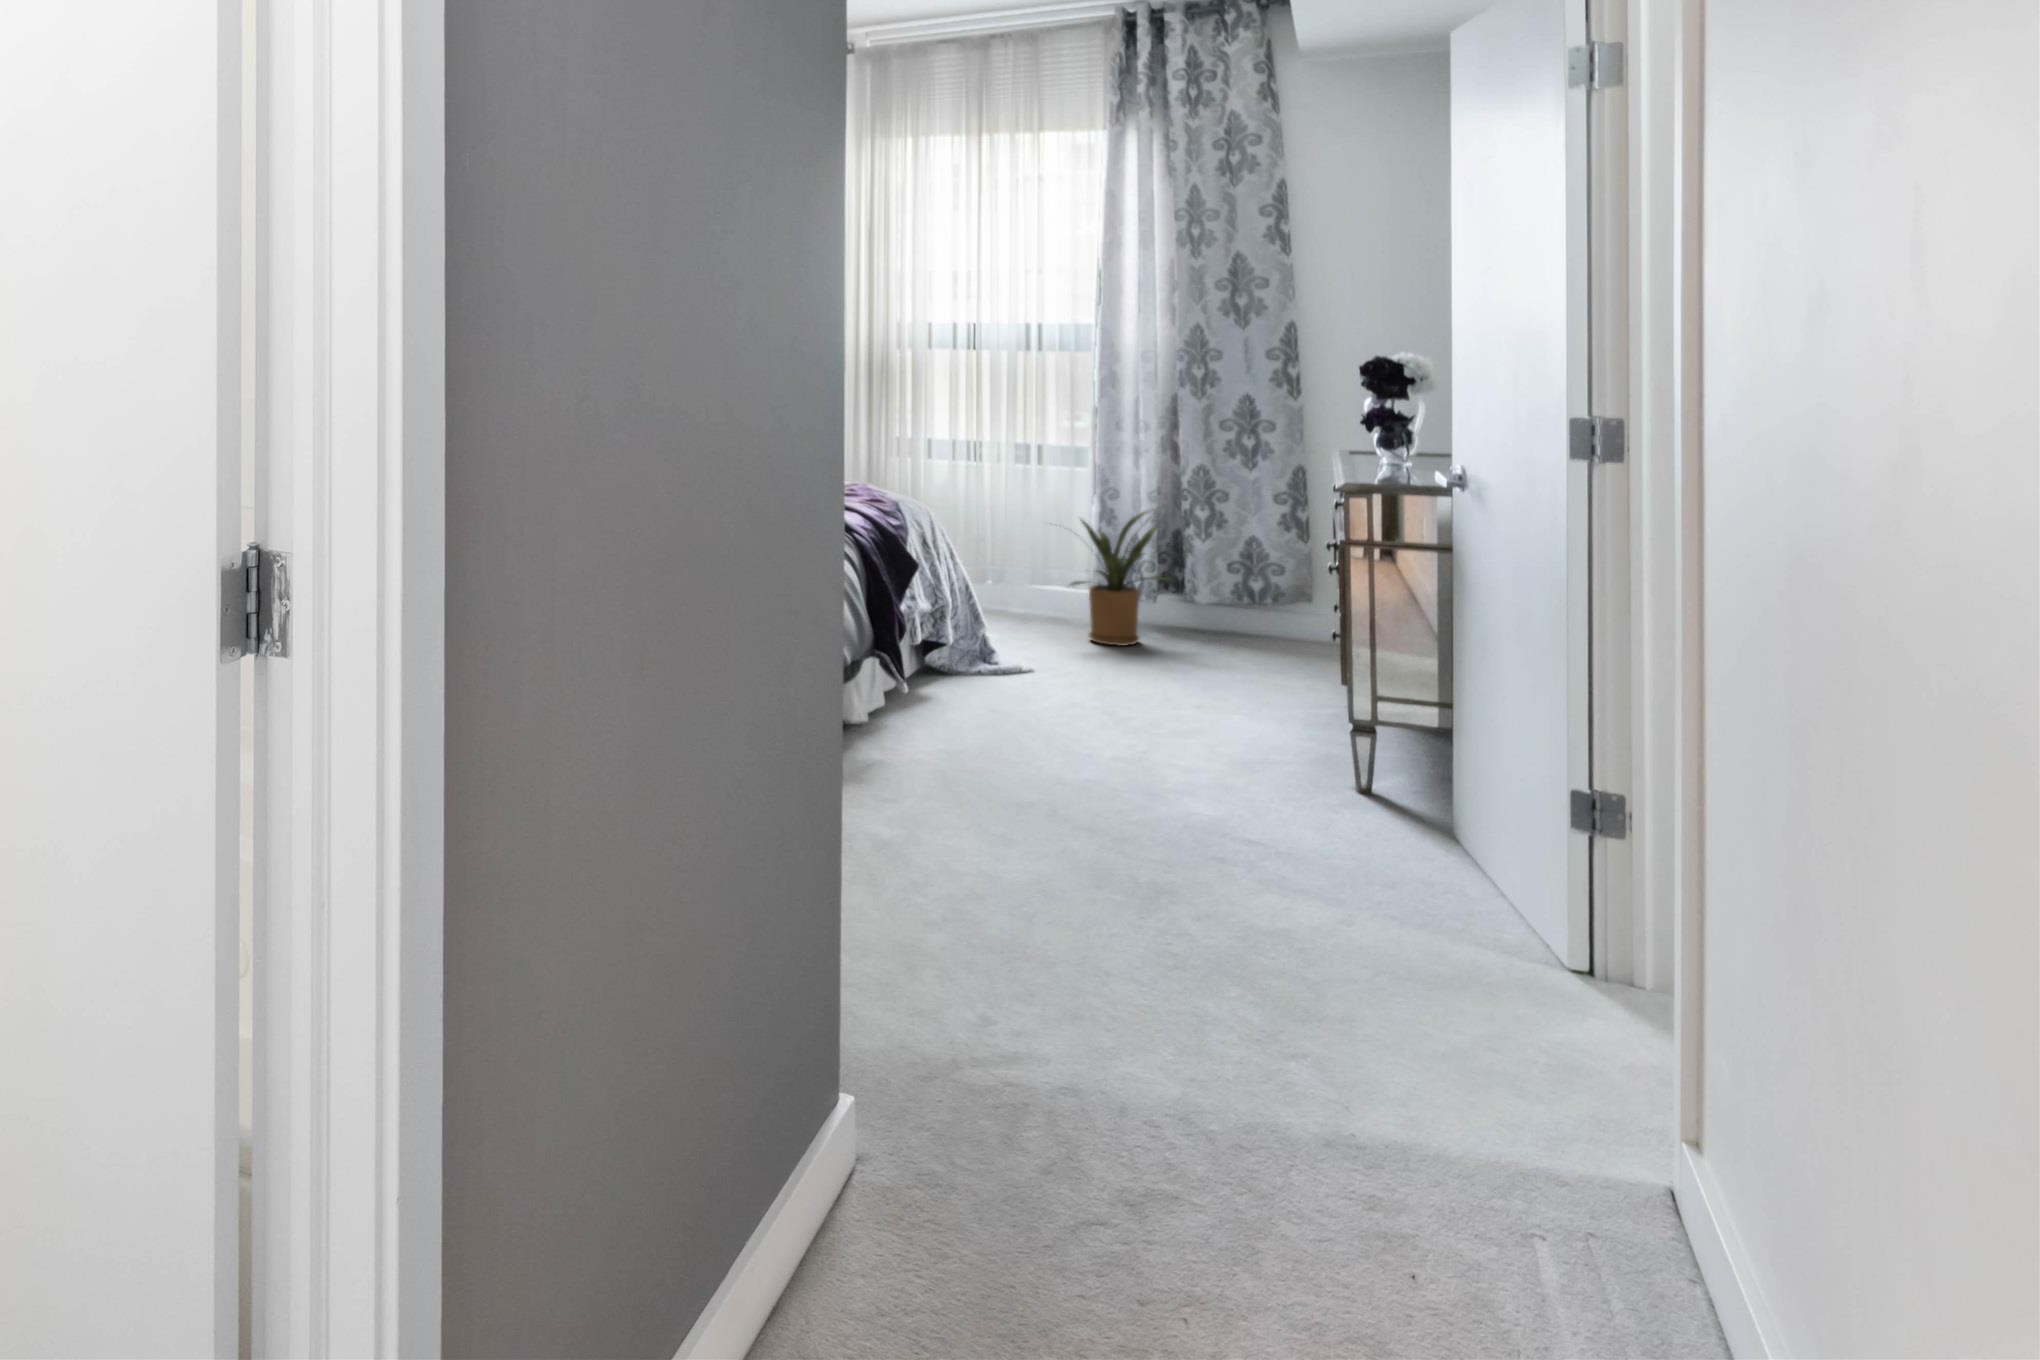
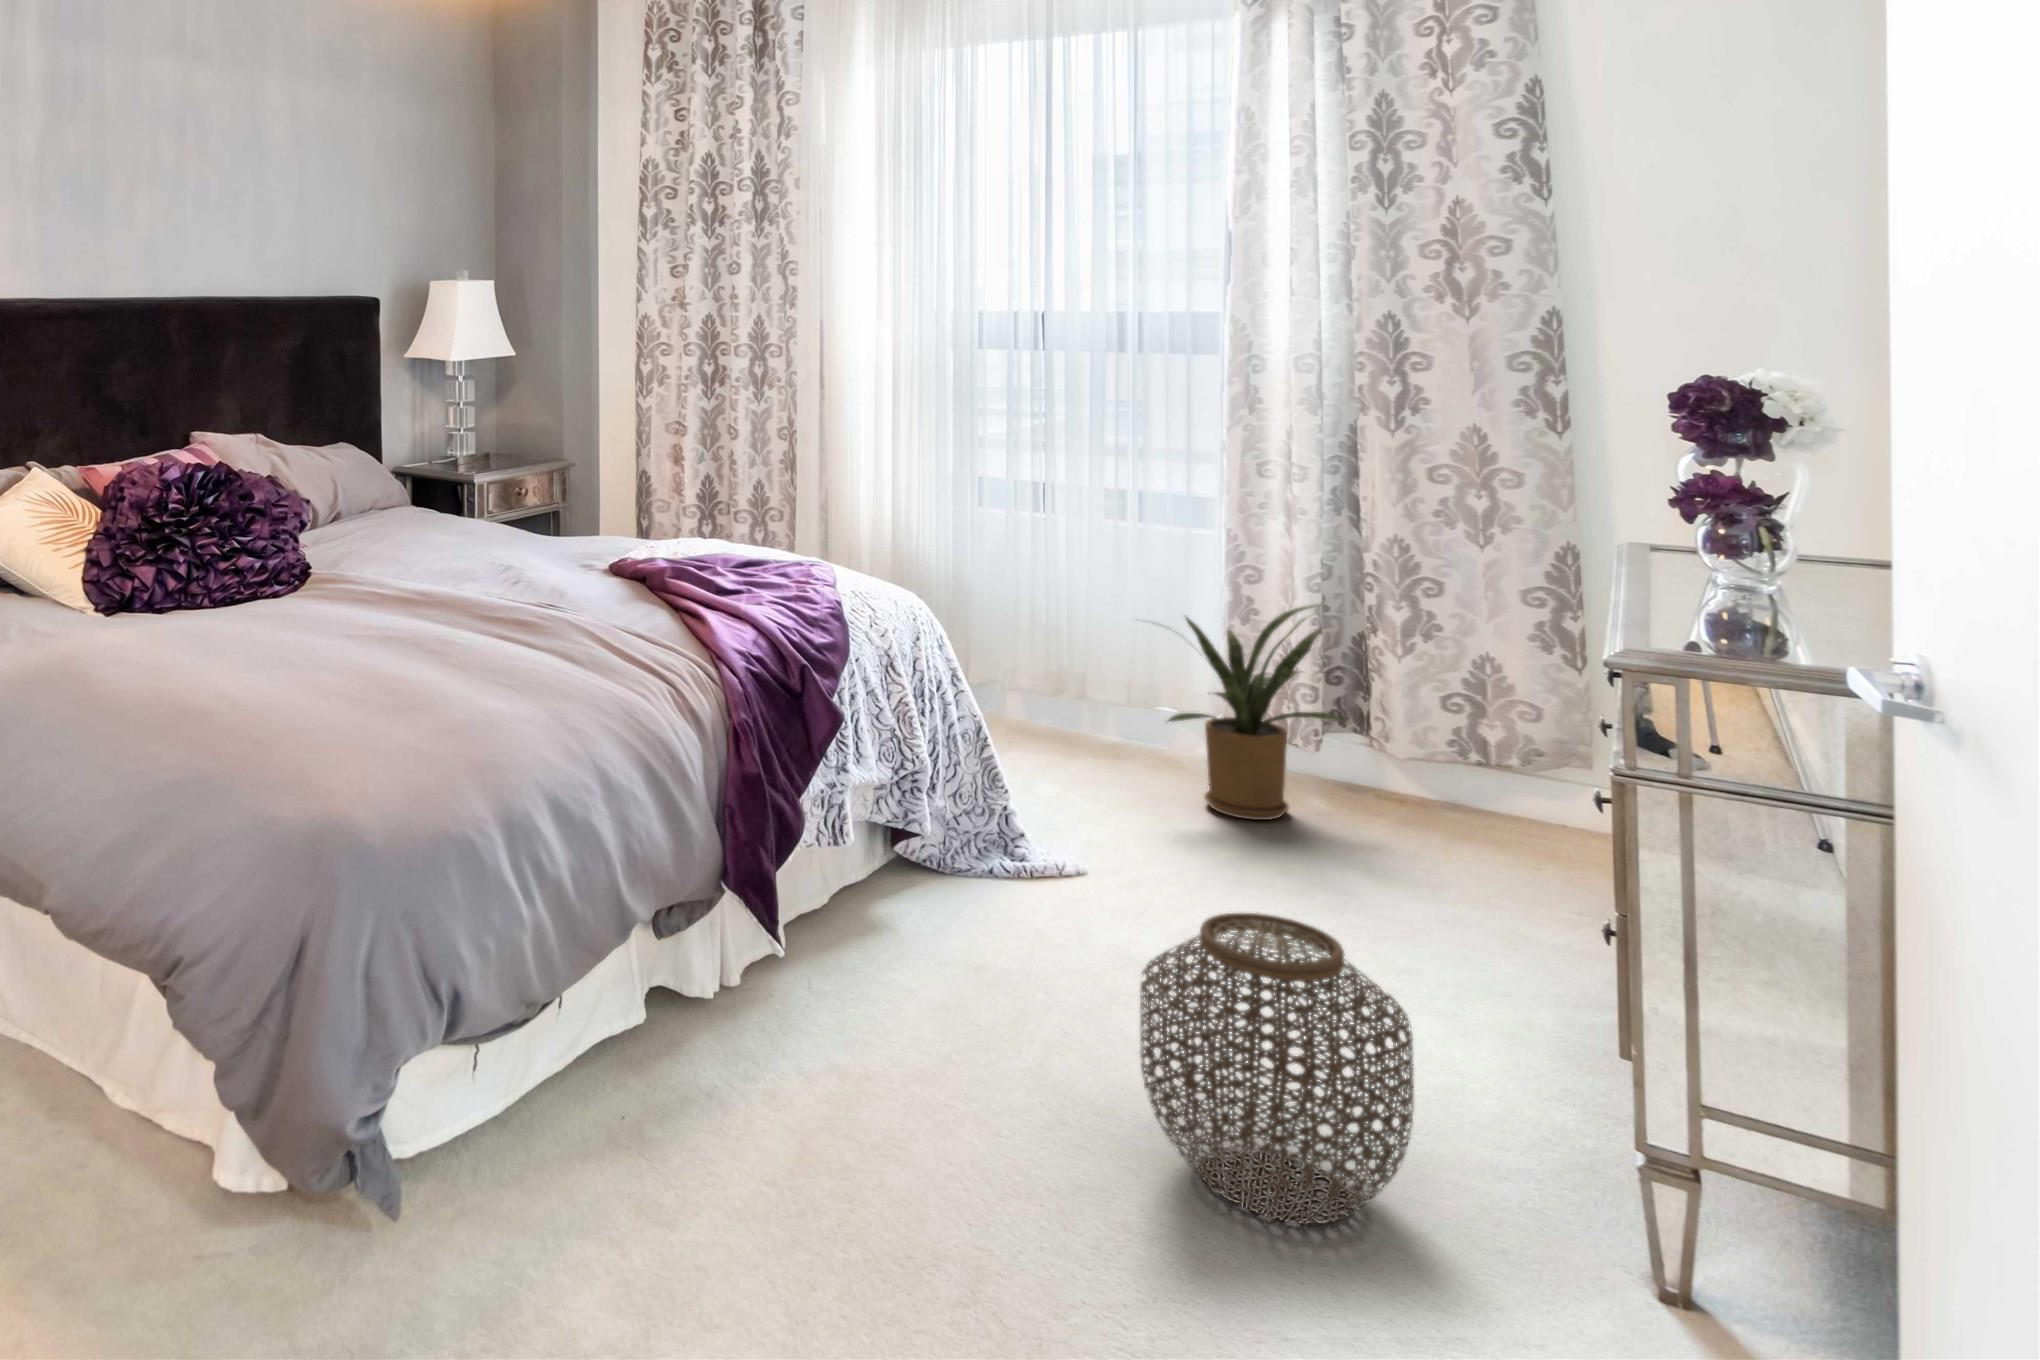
woven basket: none [1118,637,1251,778] -> present [1140,913,1414,1224]

